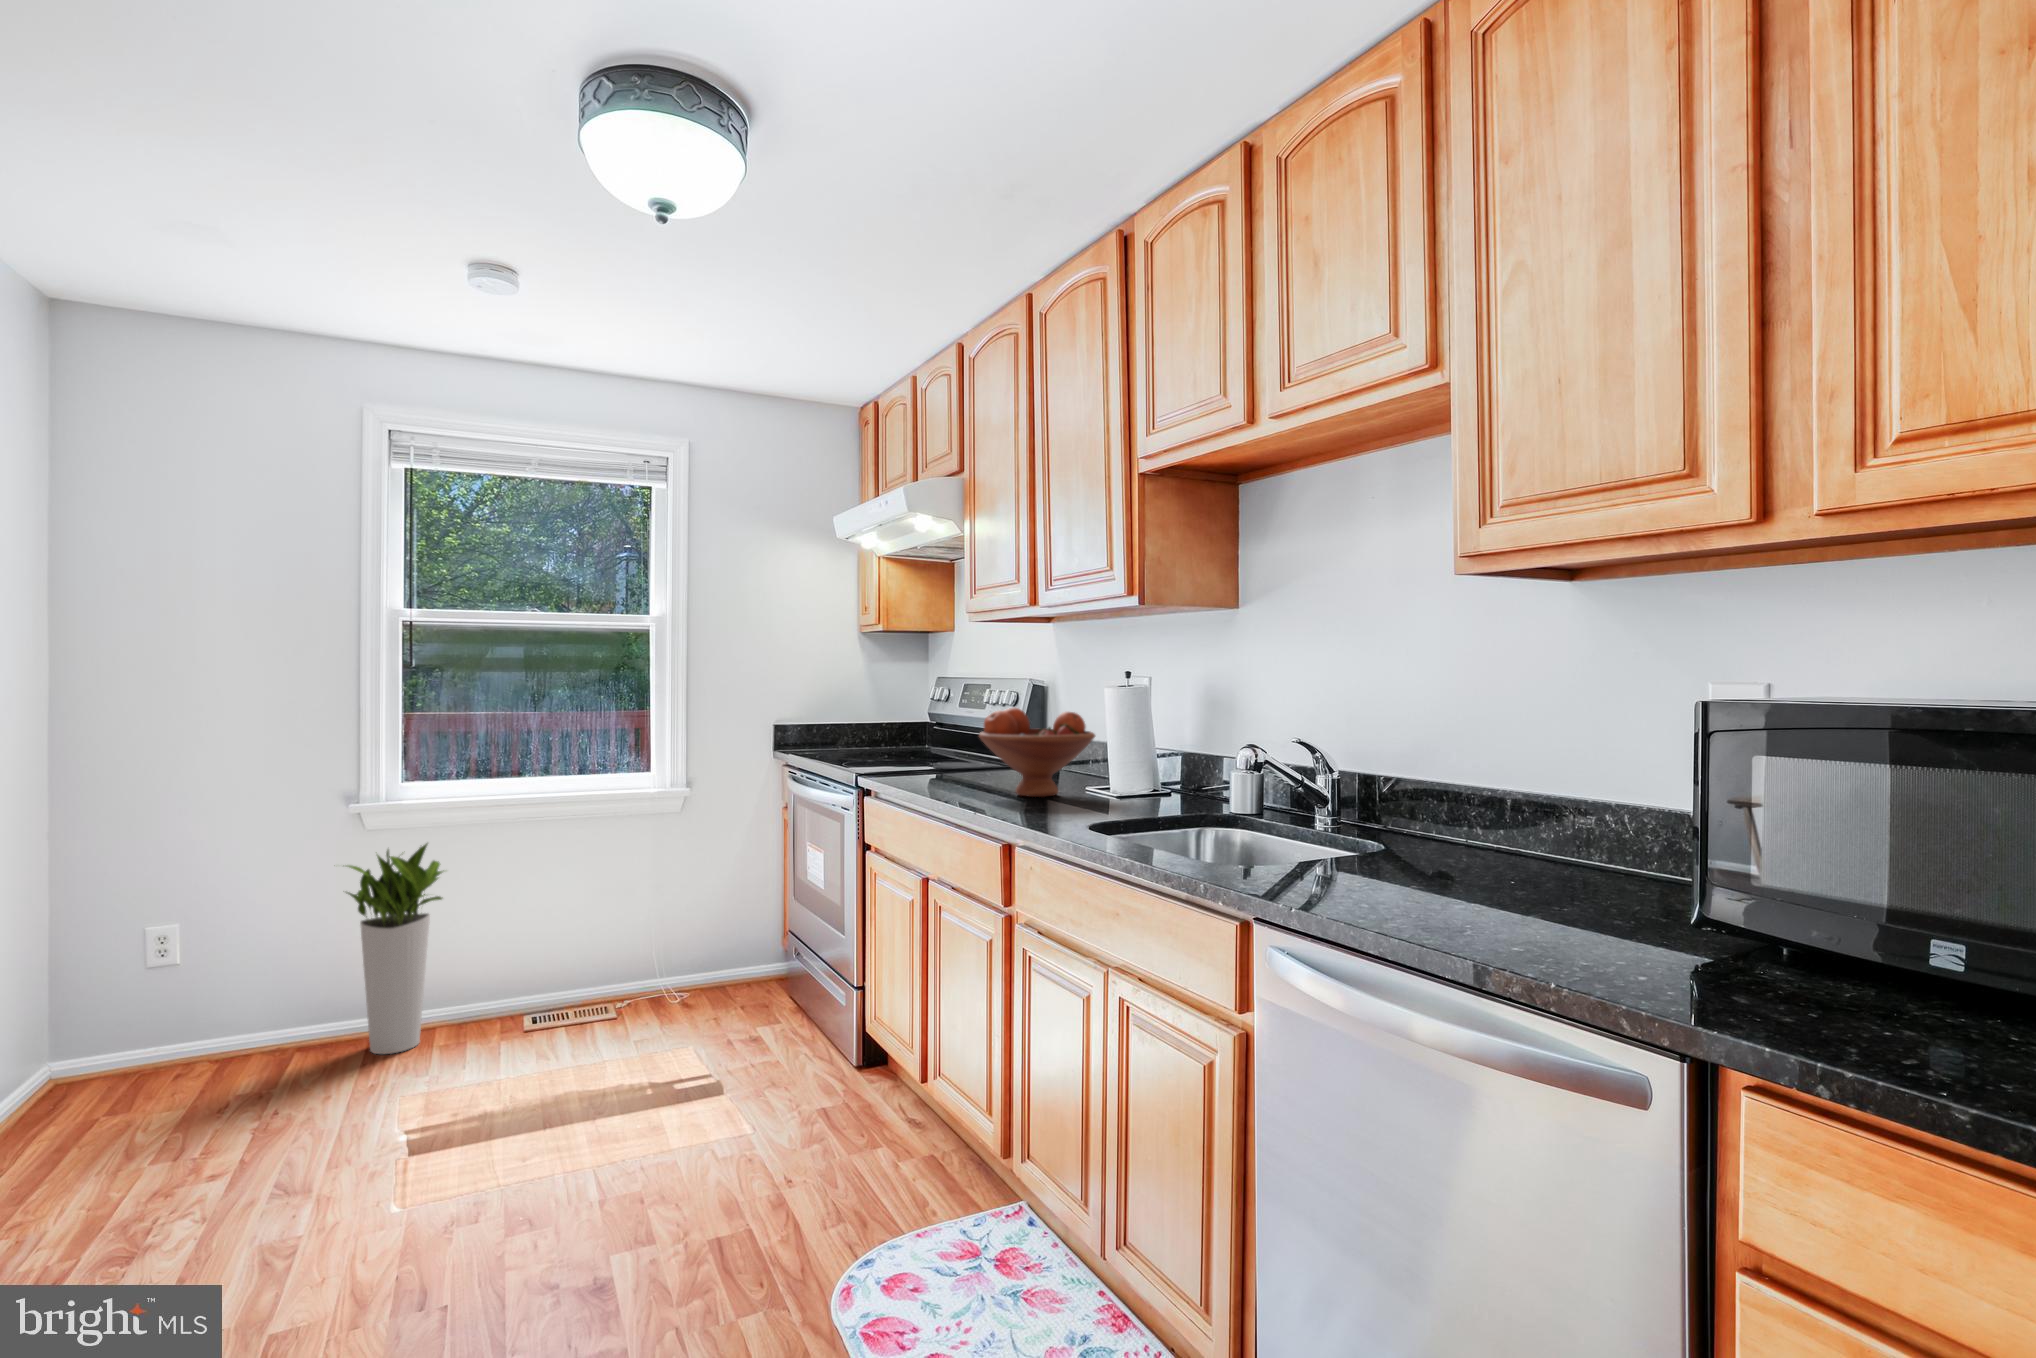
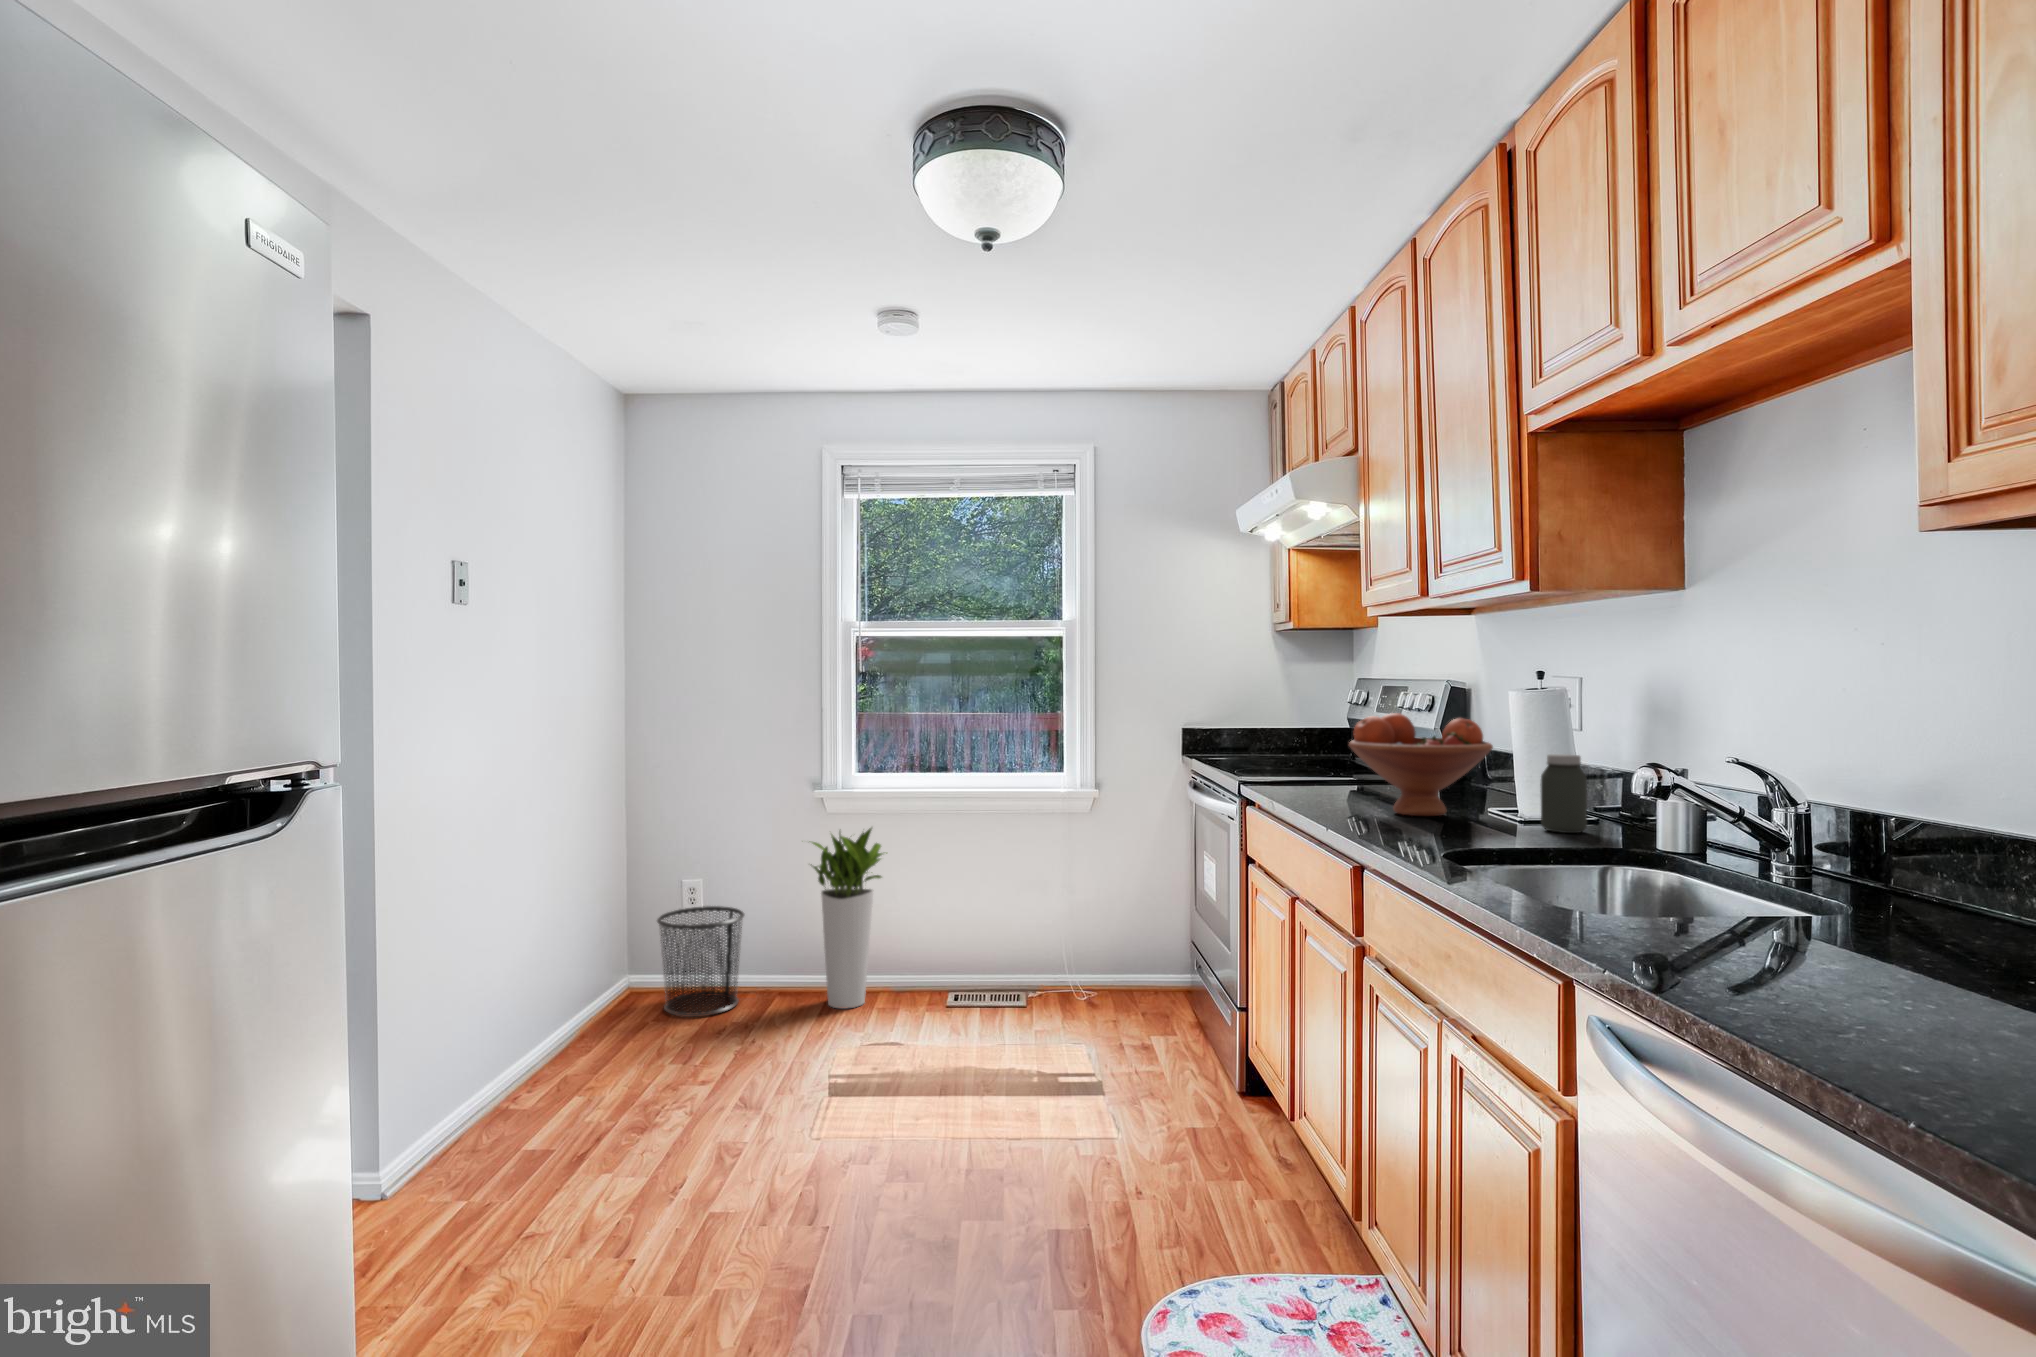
jar: none [1138,740,1172,804] -> present [1540,754,1587,833]
waste bin: none [112,955,250,1099] -> present [657,906,744,1017]

